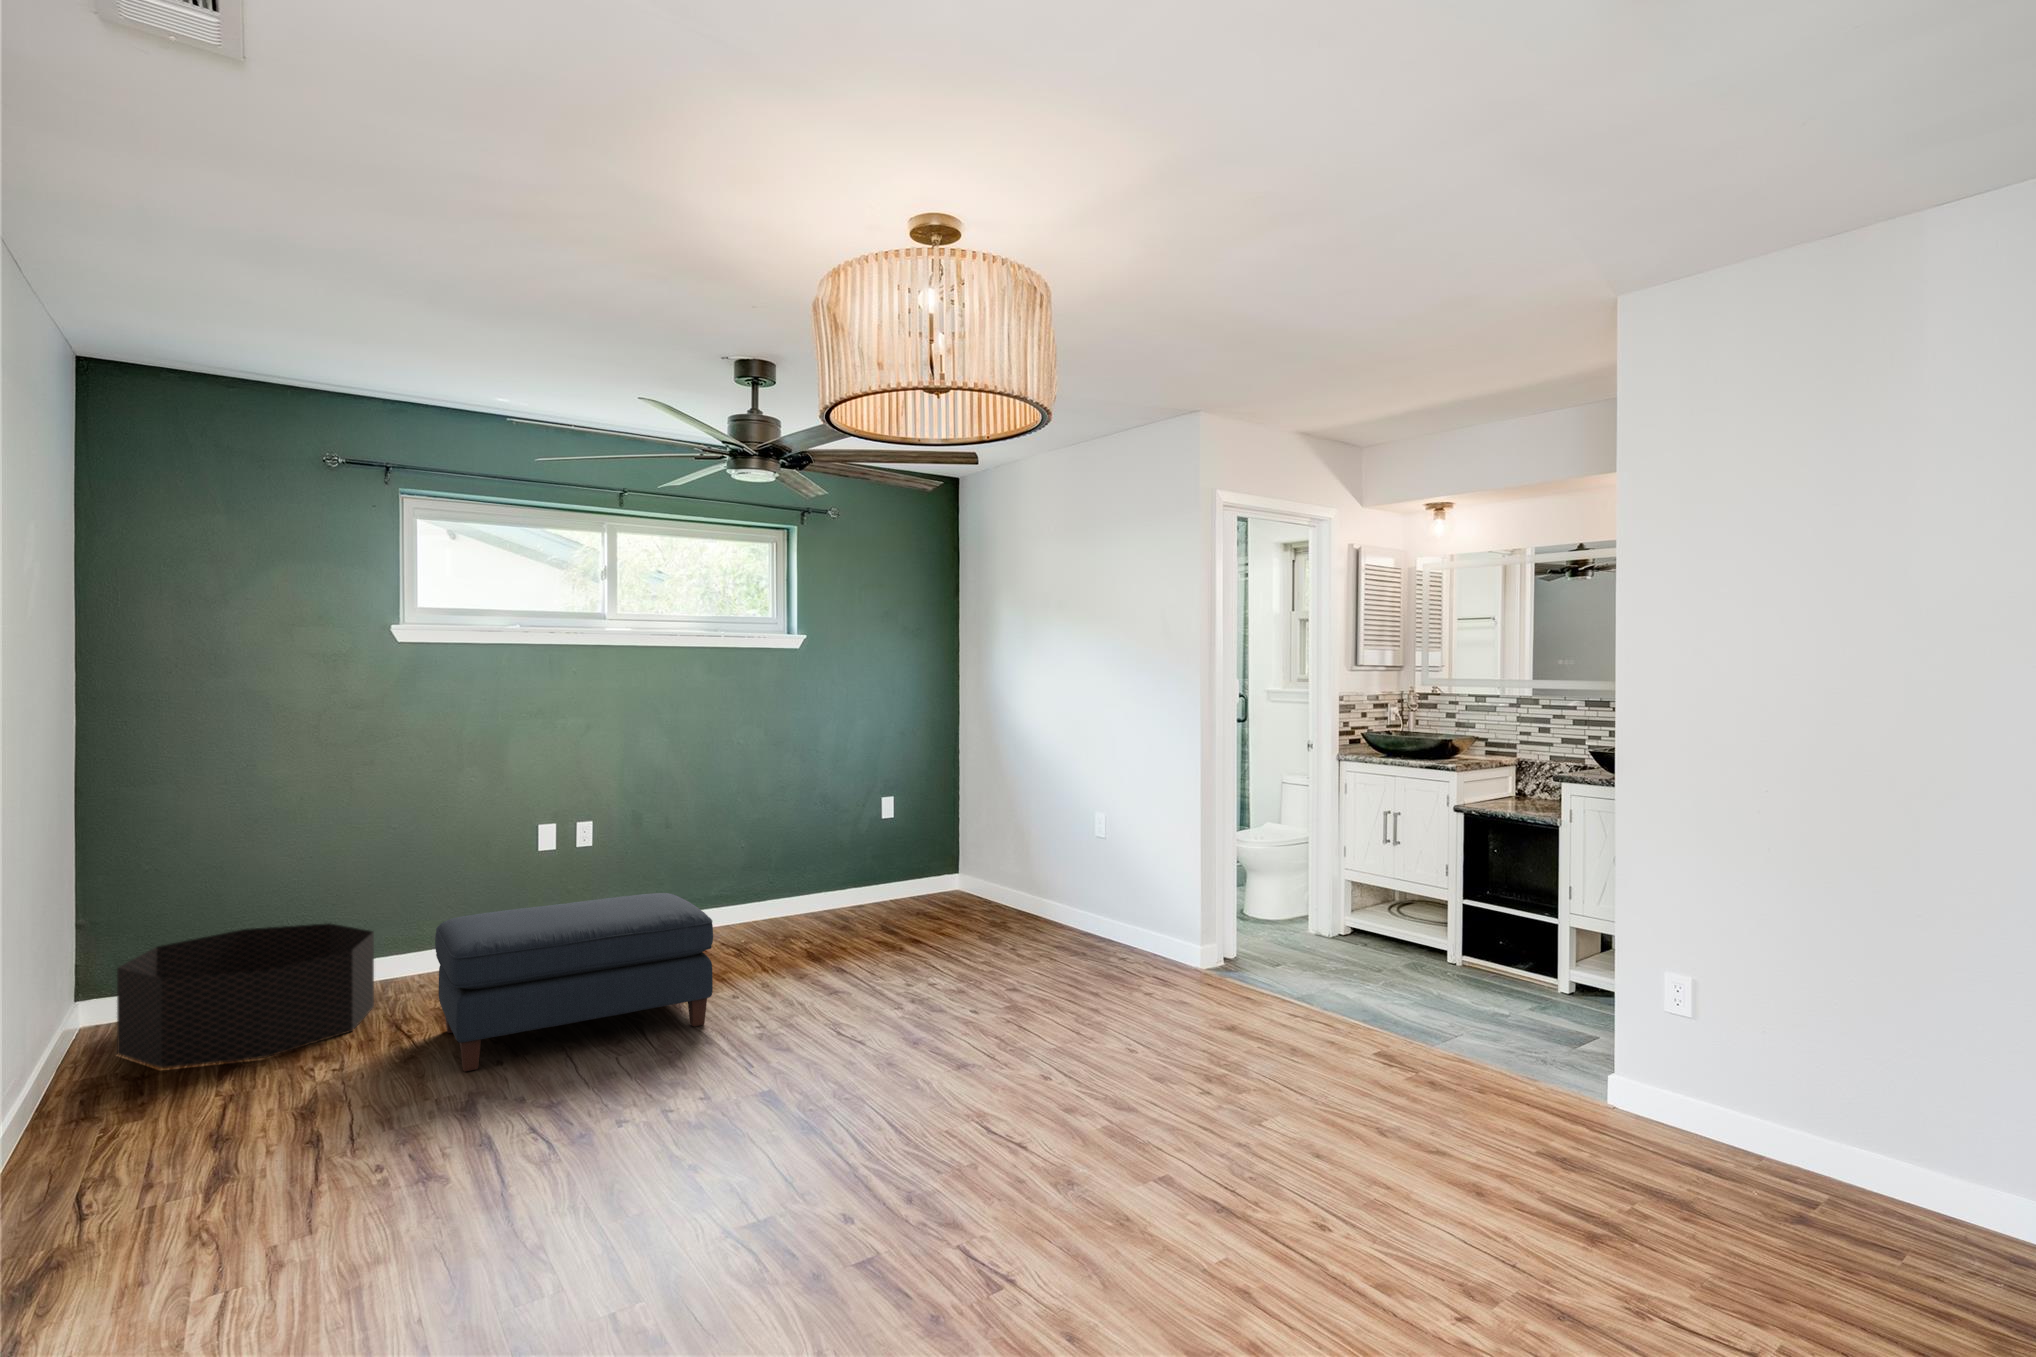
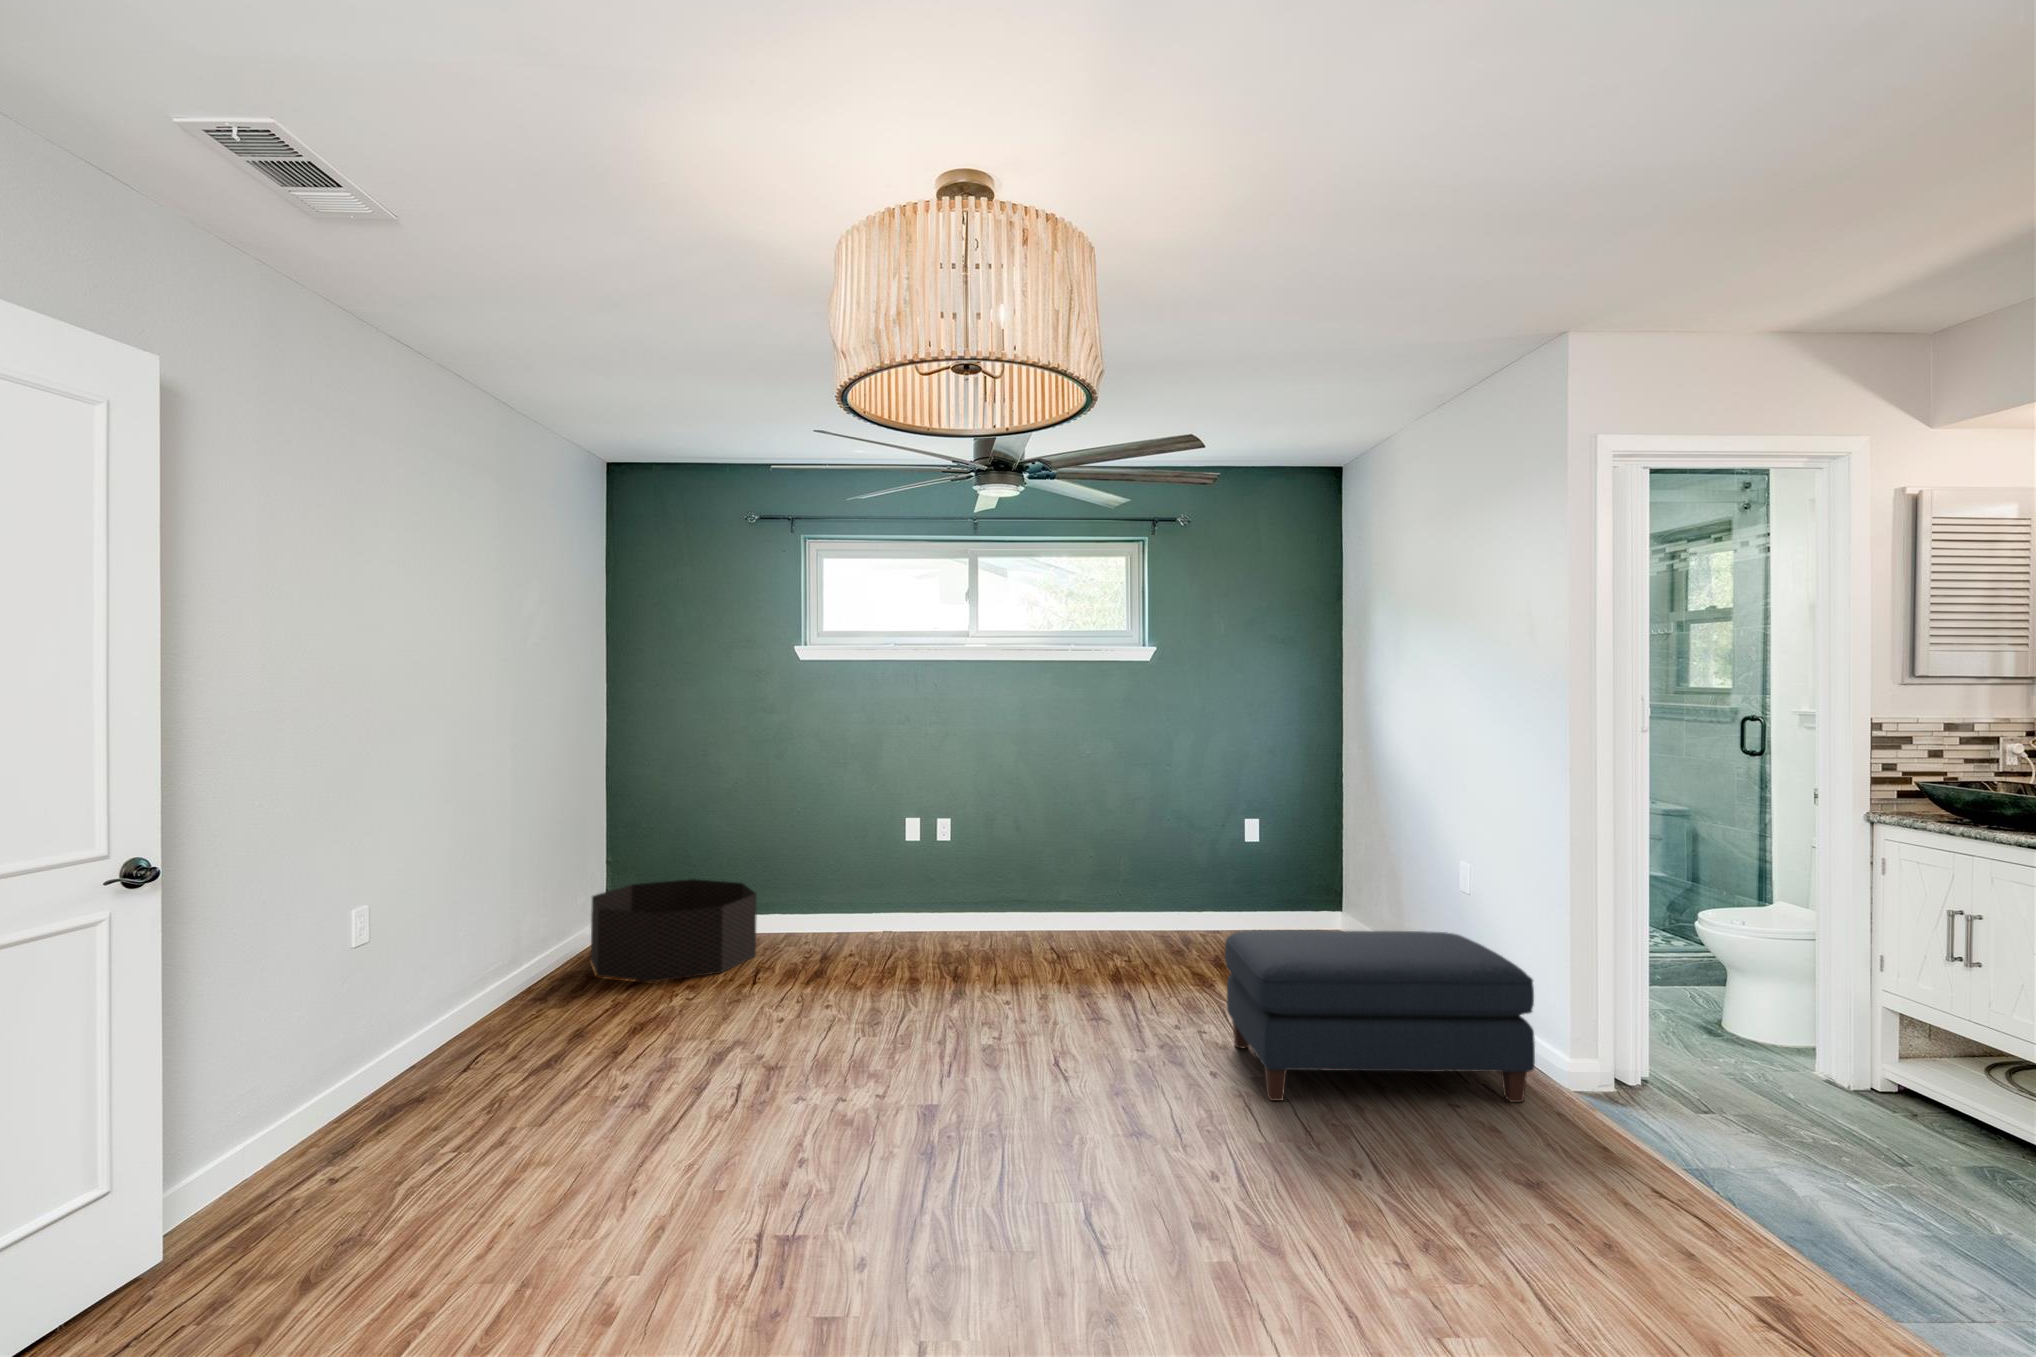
ottoman: present [435,893,713,1071] -> present [1225,930,1535,1102]

